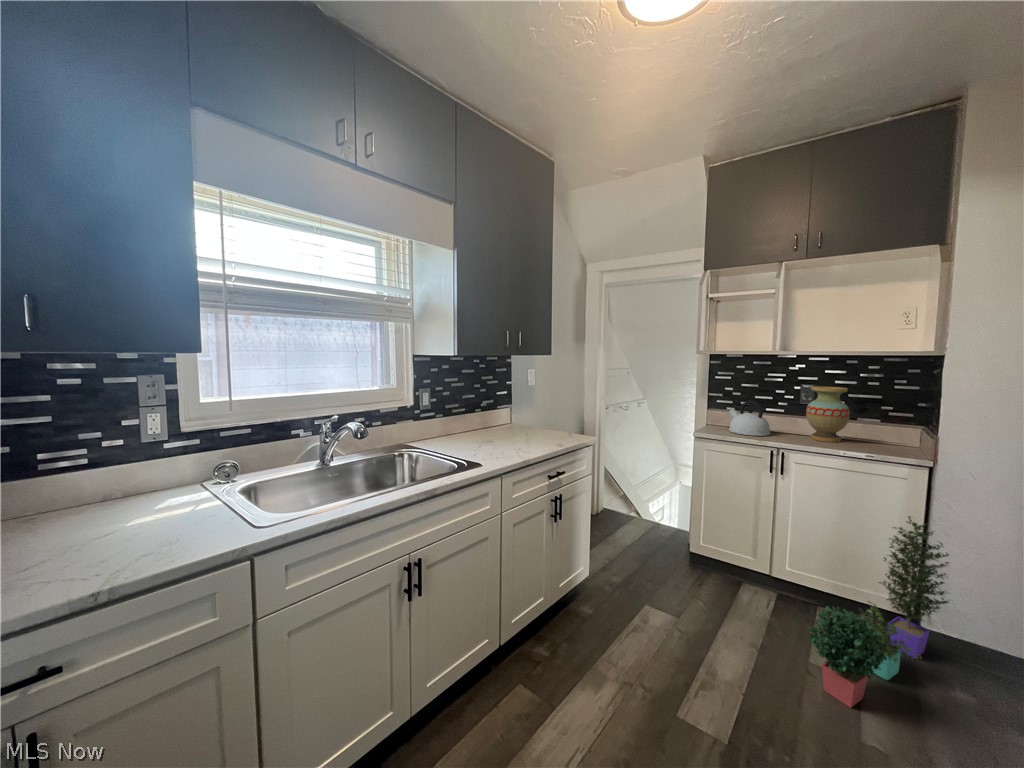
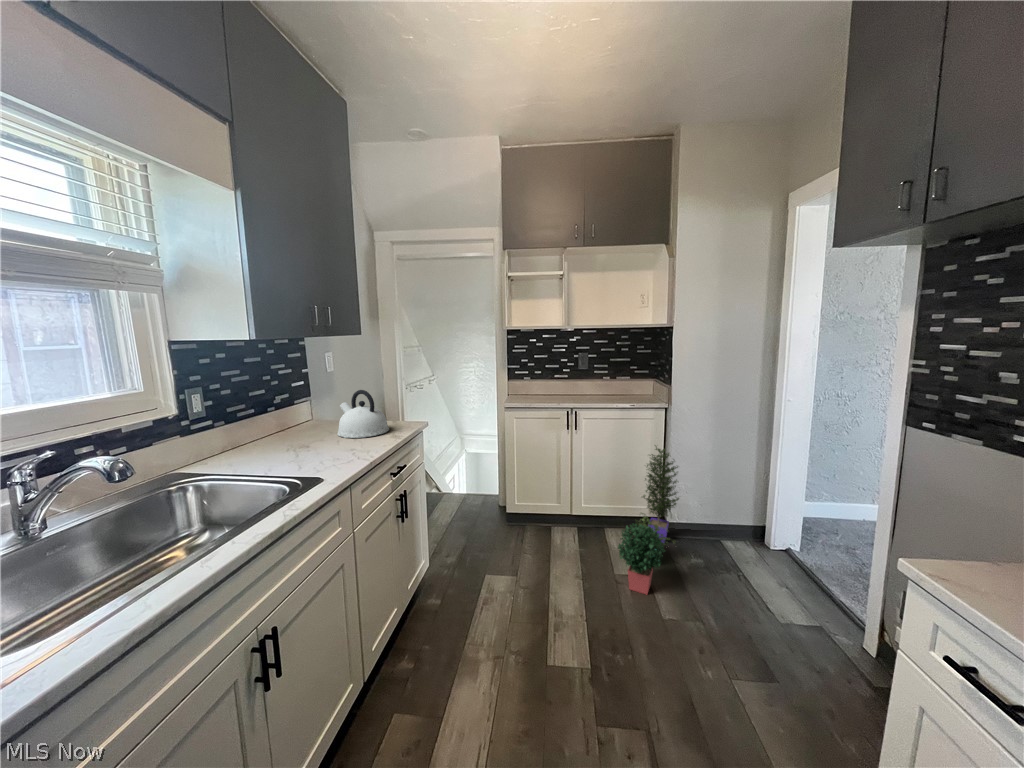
vase: present [806,386,850,442] -> none [583,354,611,398]
kettle: present [729,401,771,436] -> present [337,390,389,438]

